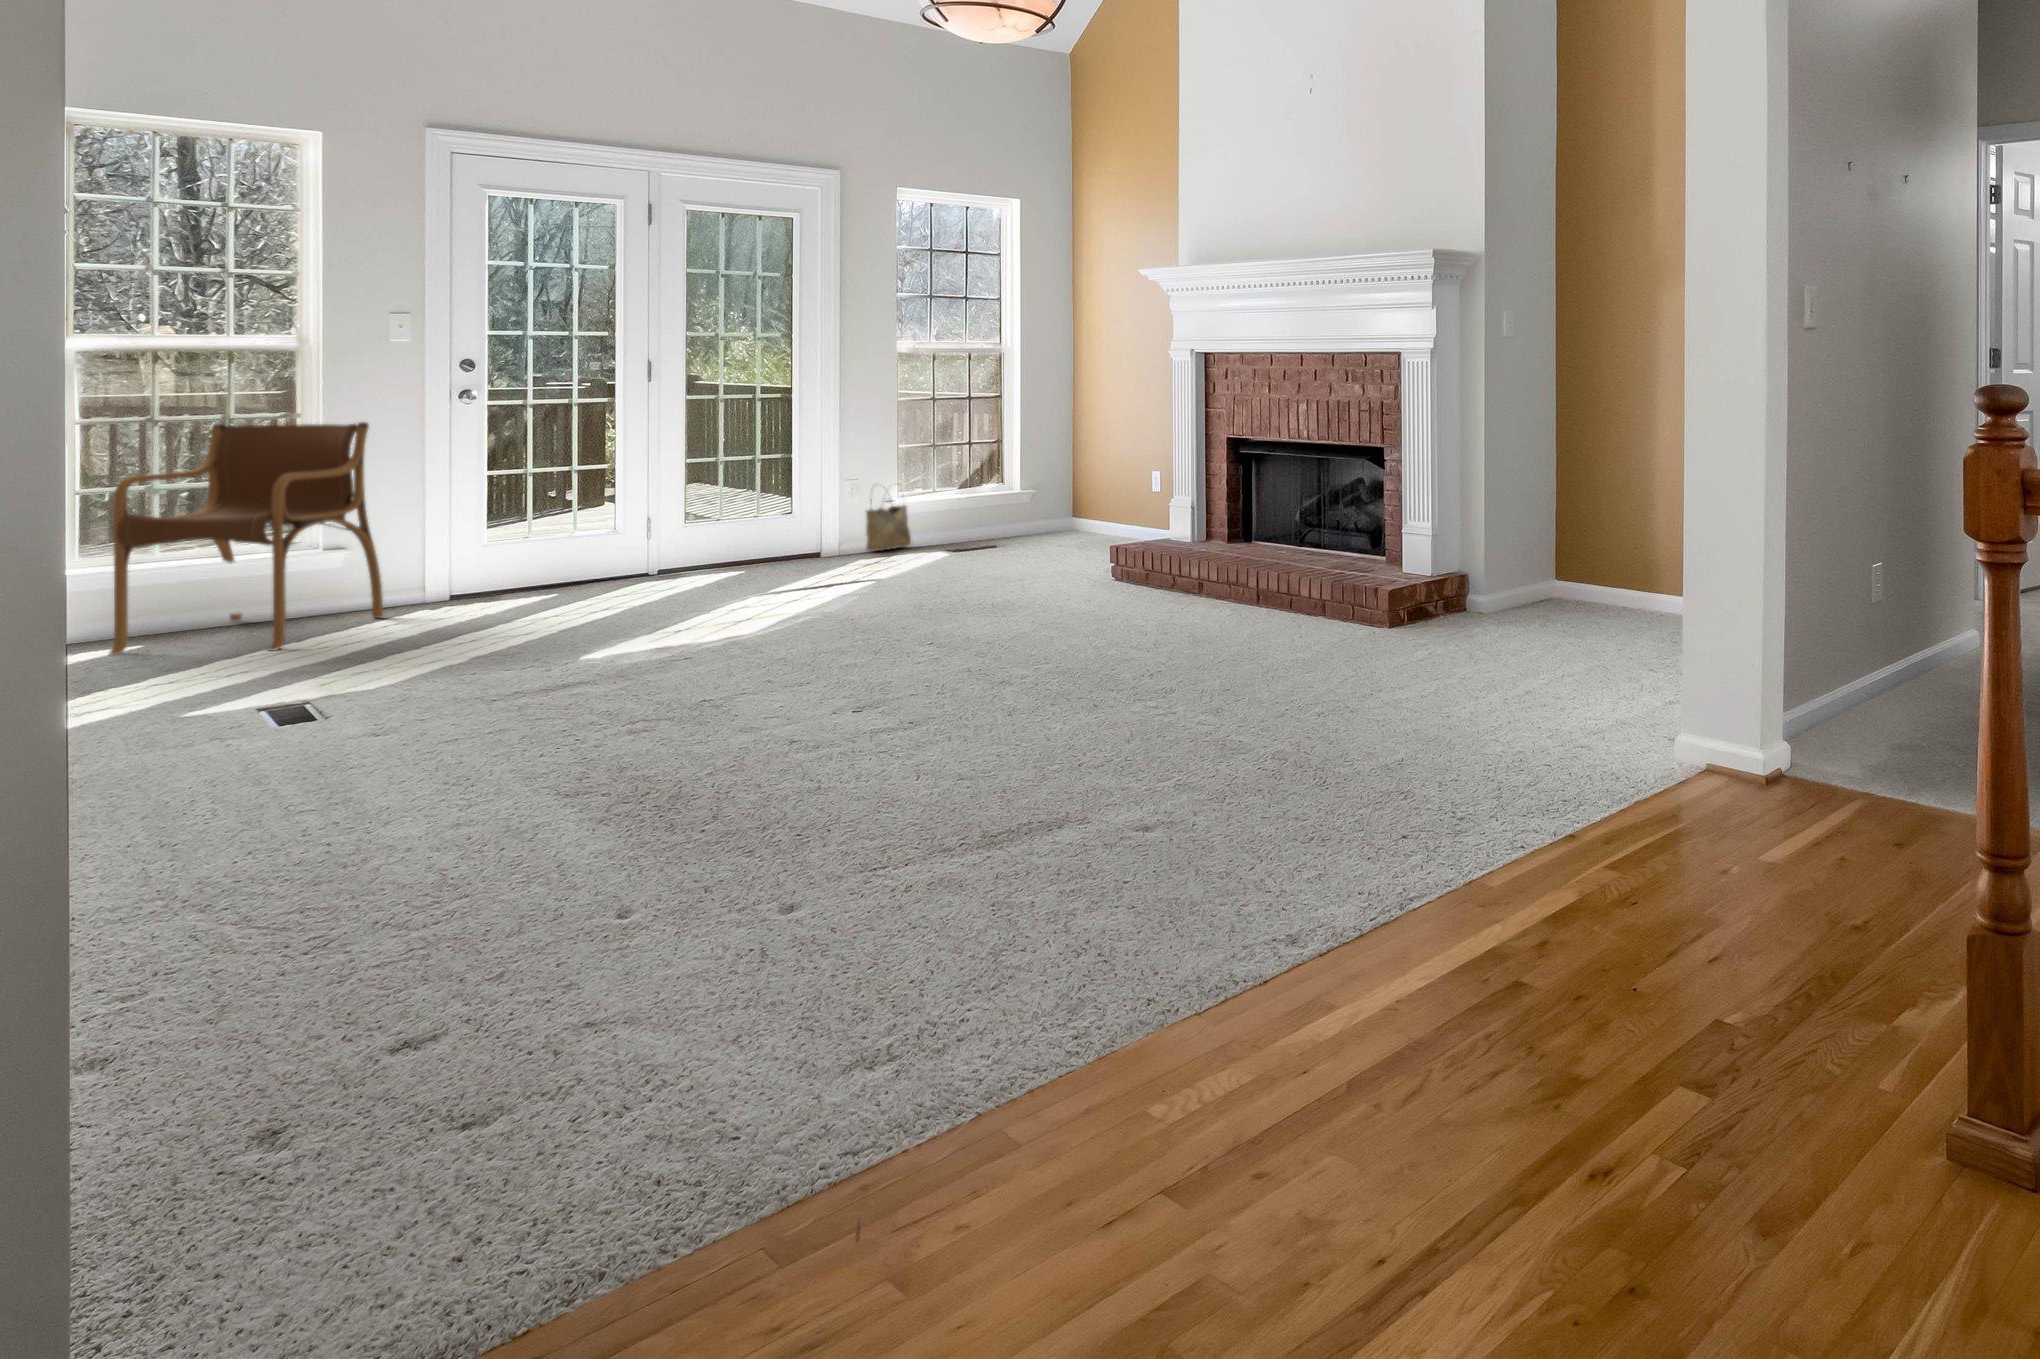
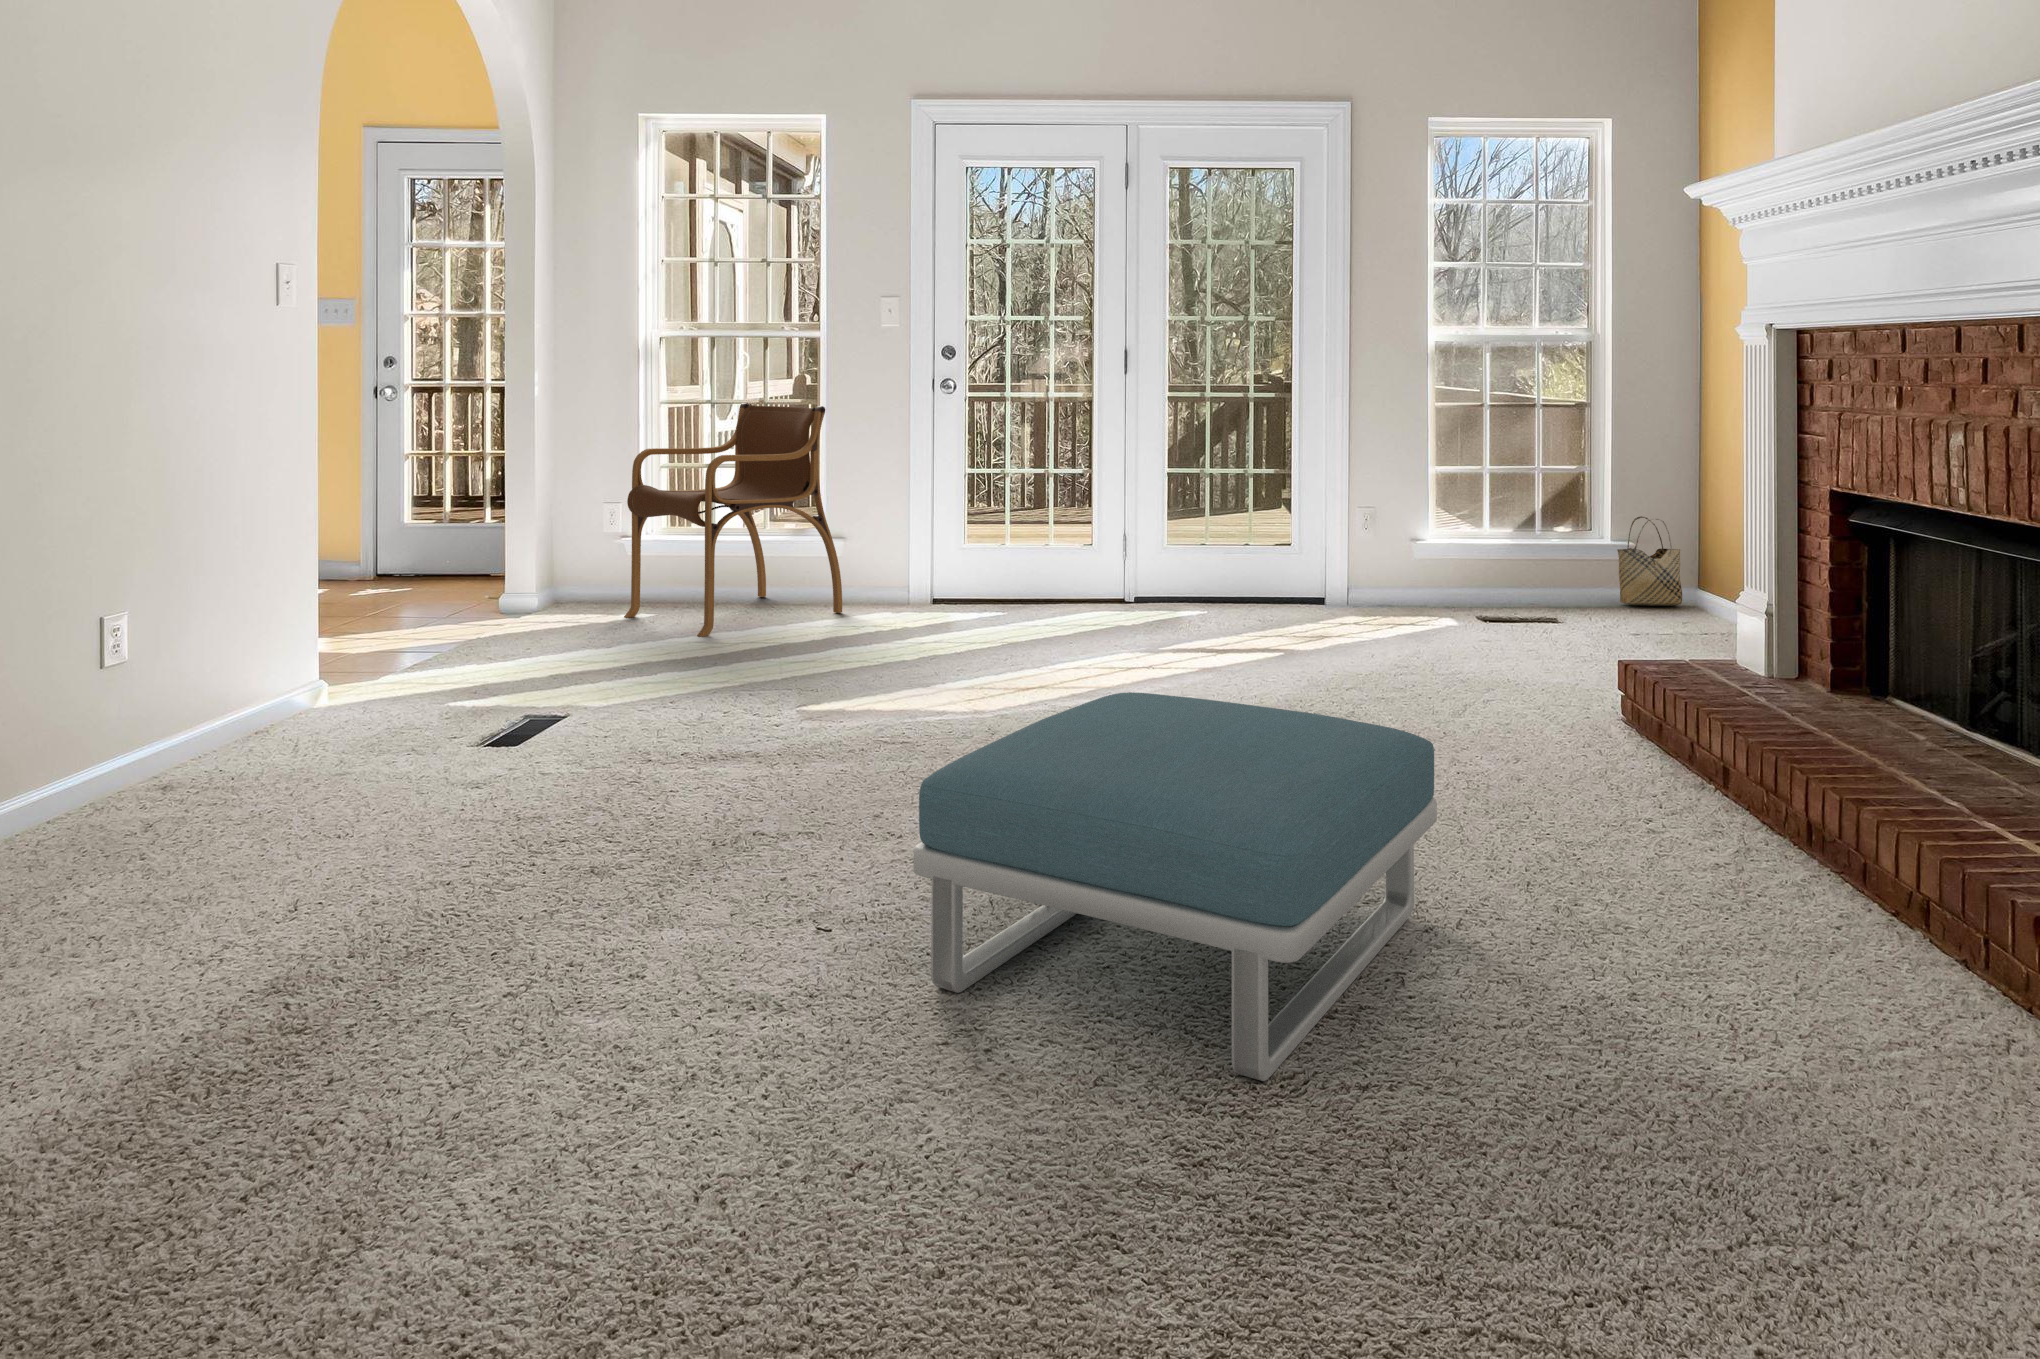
woven basket: present [865,505,911,551] -> present [1617,516,1682,606]
footstool: none [947,561,1165,709] -> present [913,692,1437,1081]

